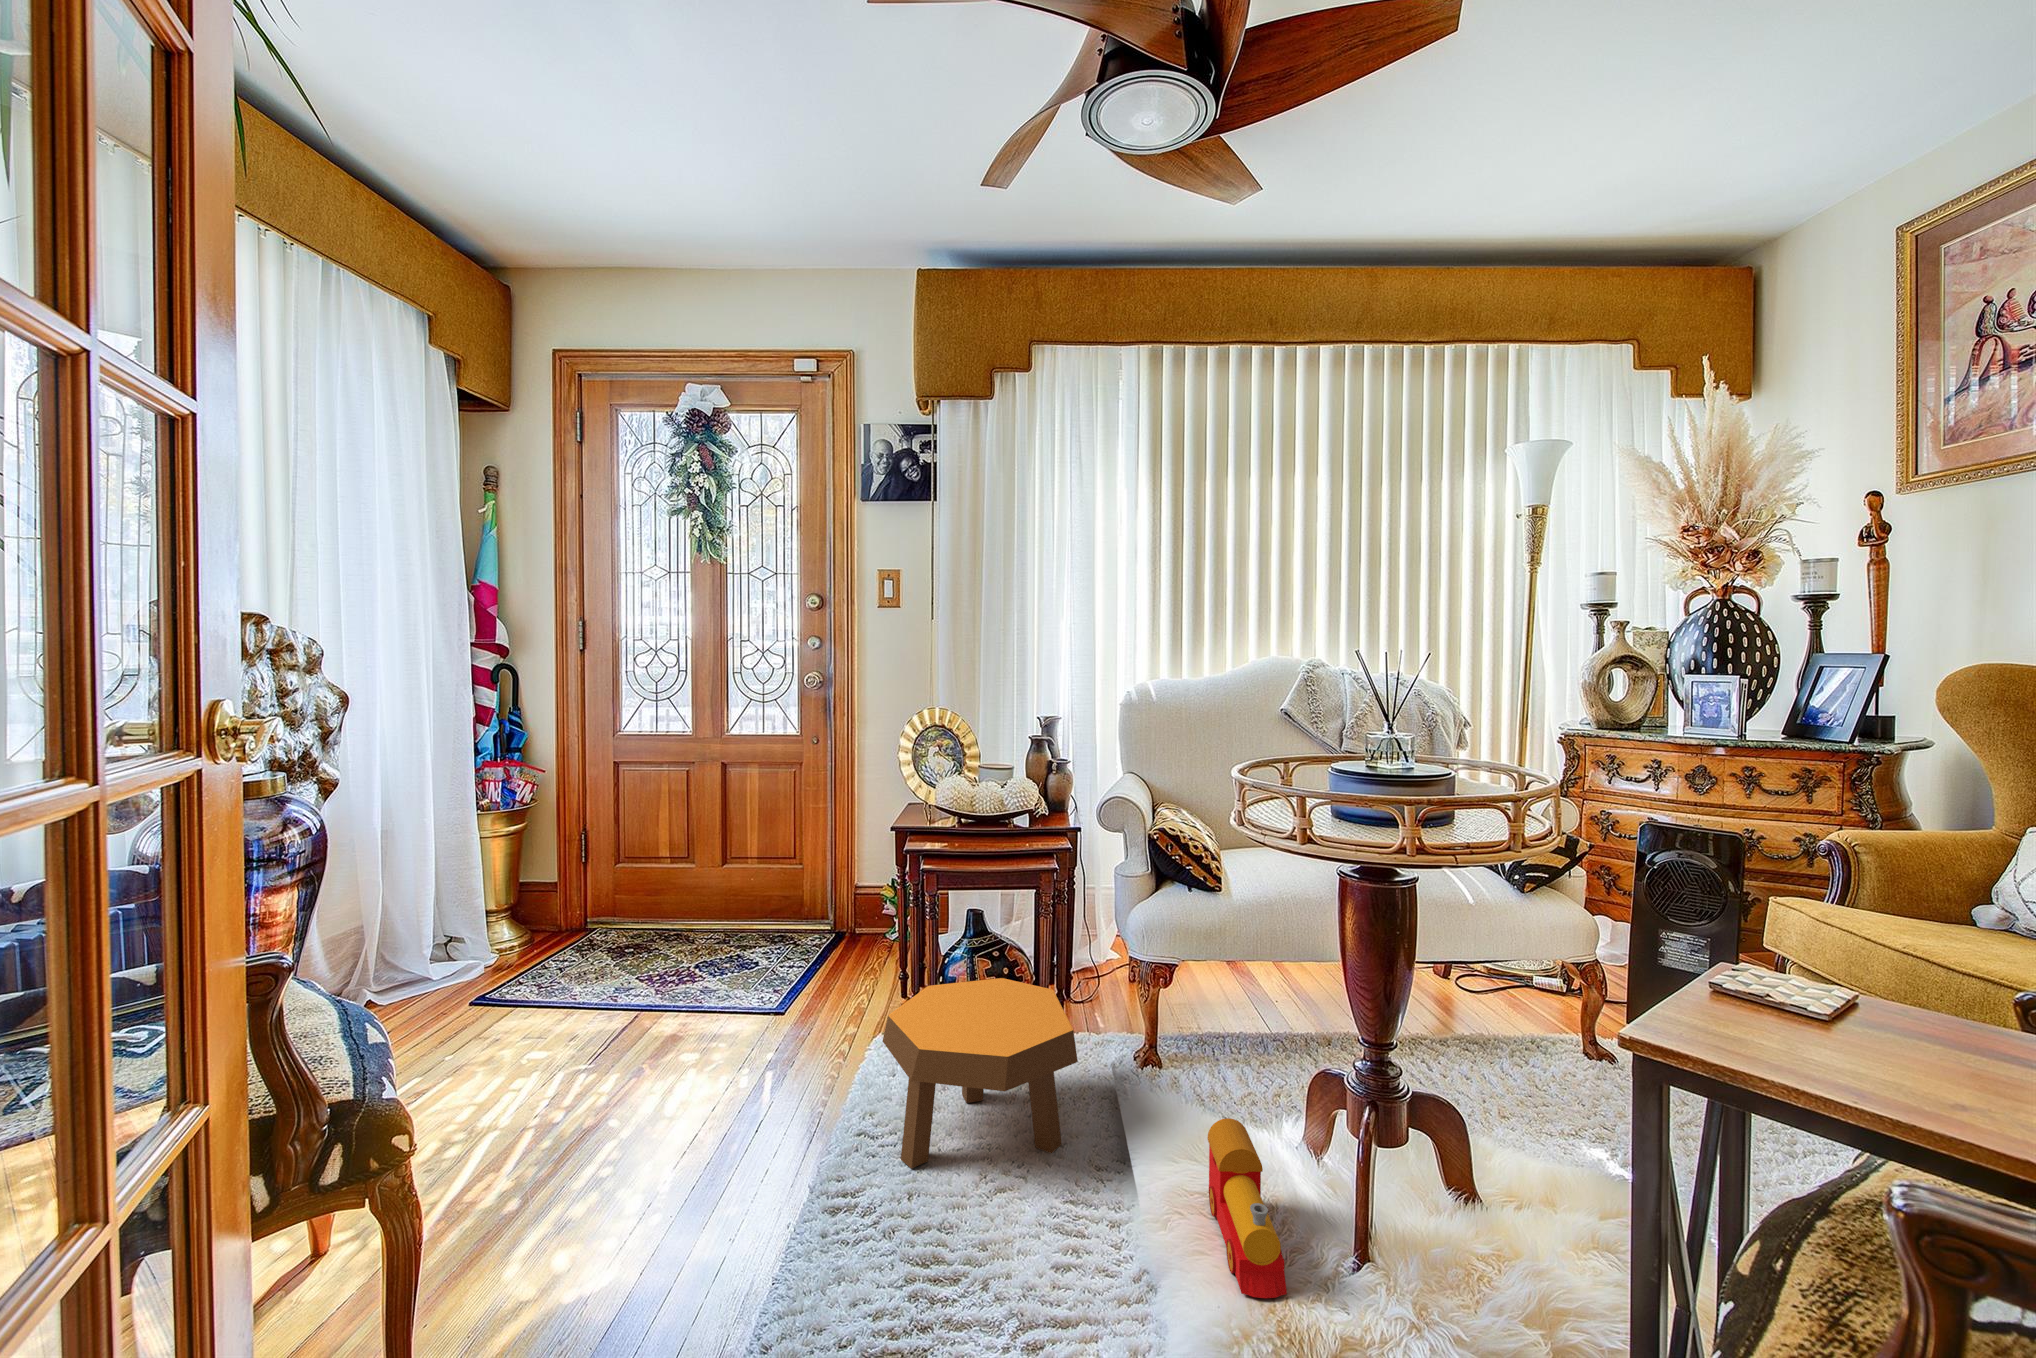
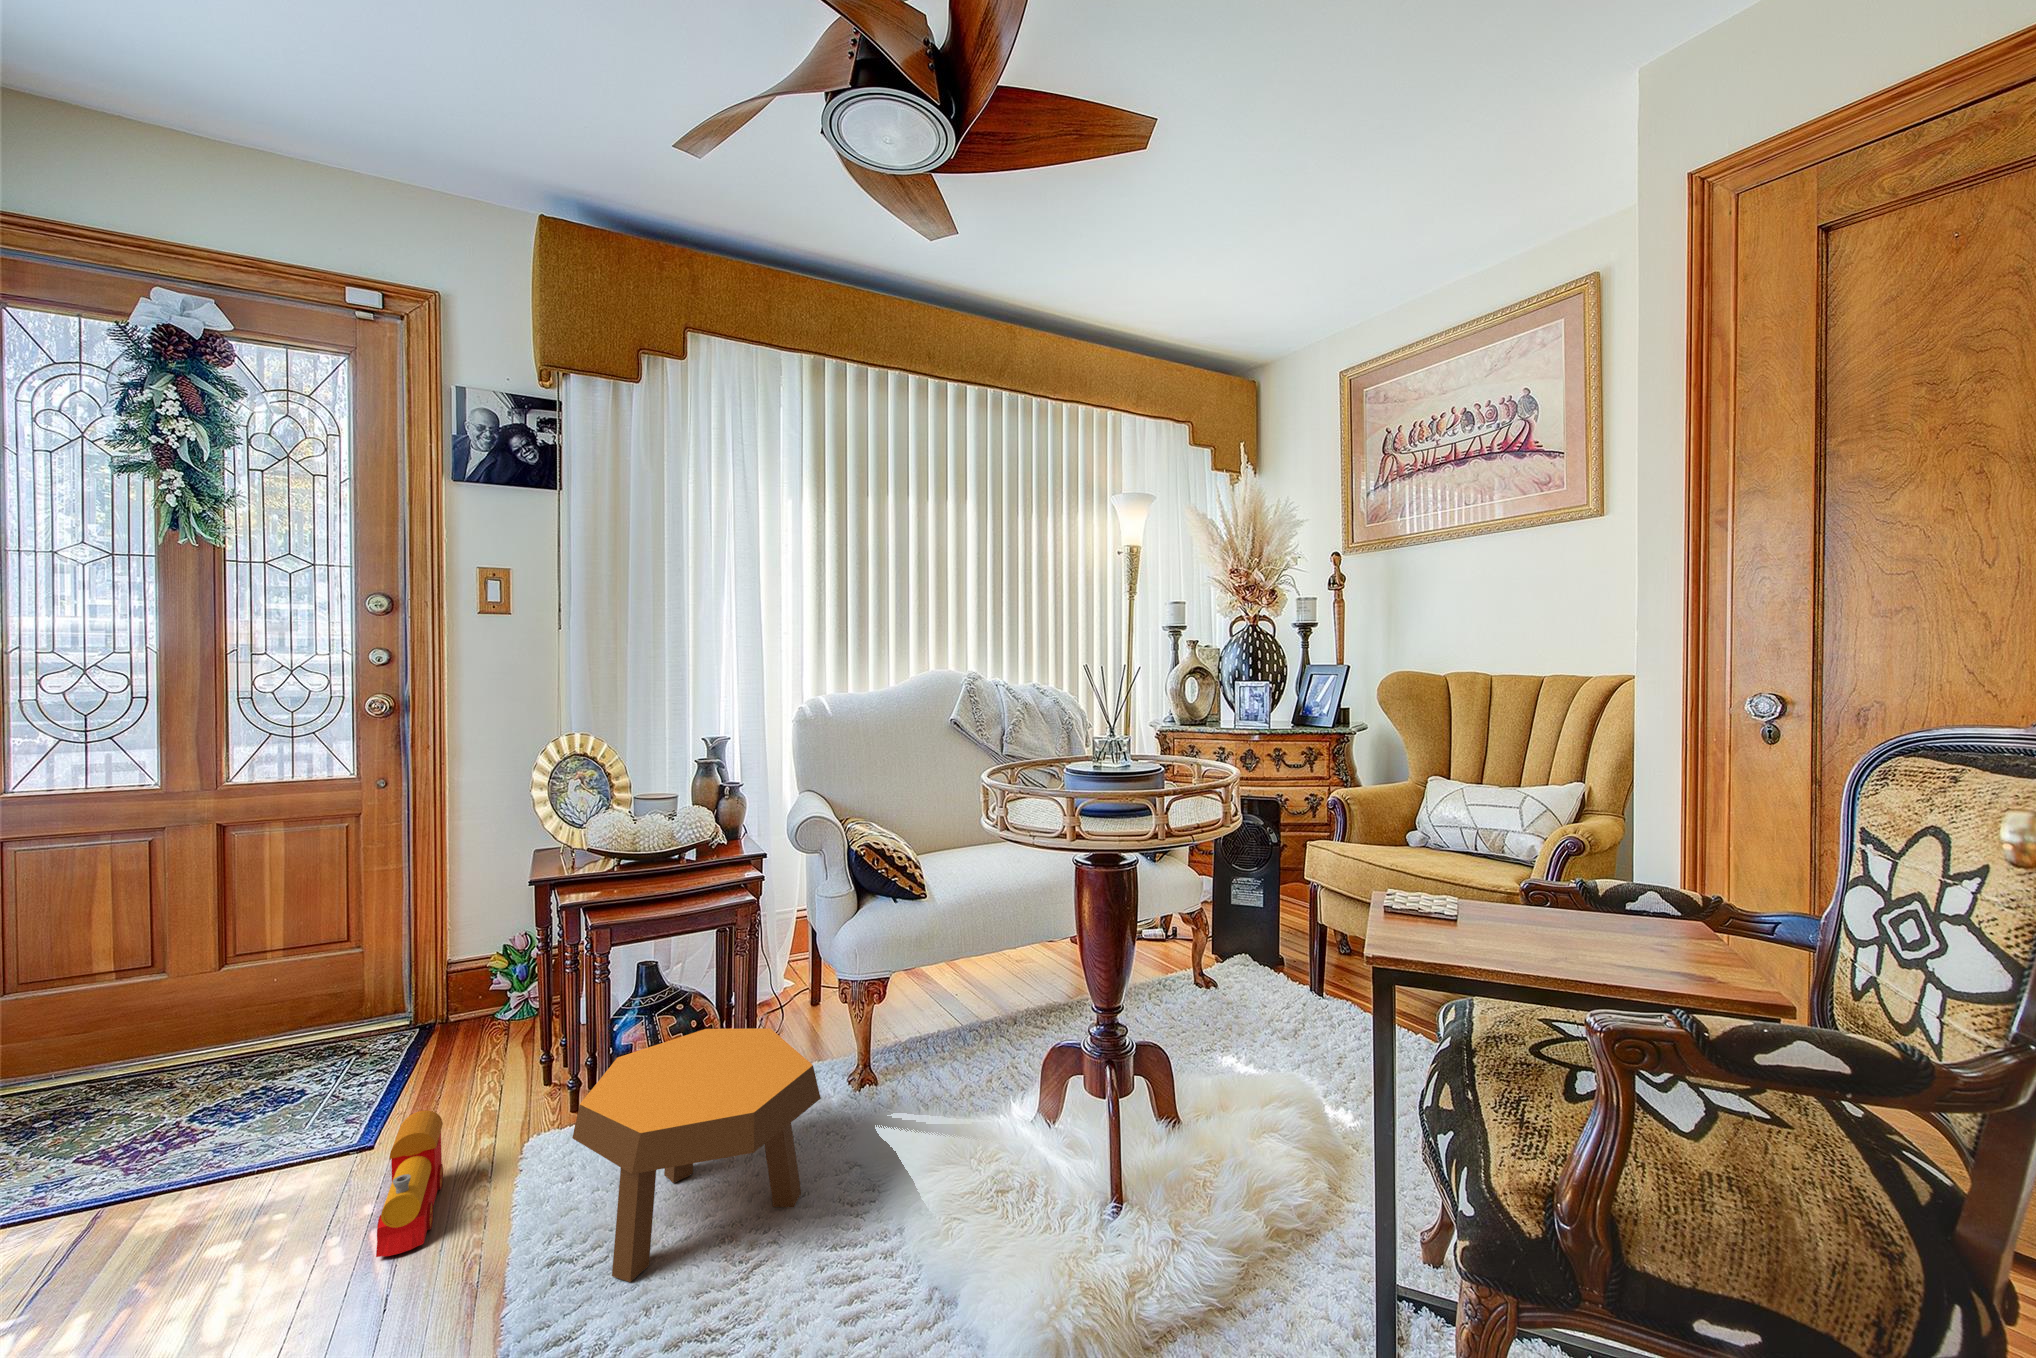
toy train: present [1207,1118,1287,1298] -> present [376,1110,443,1257]

